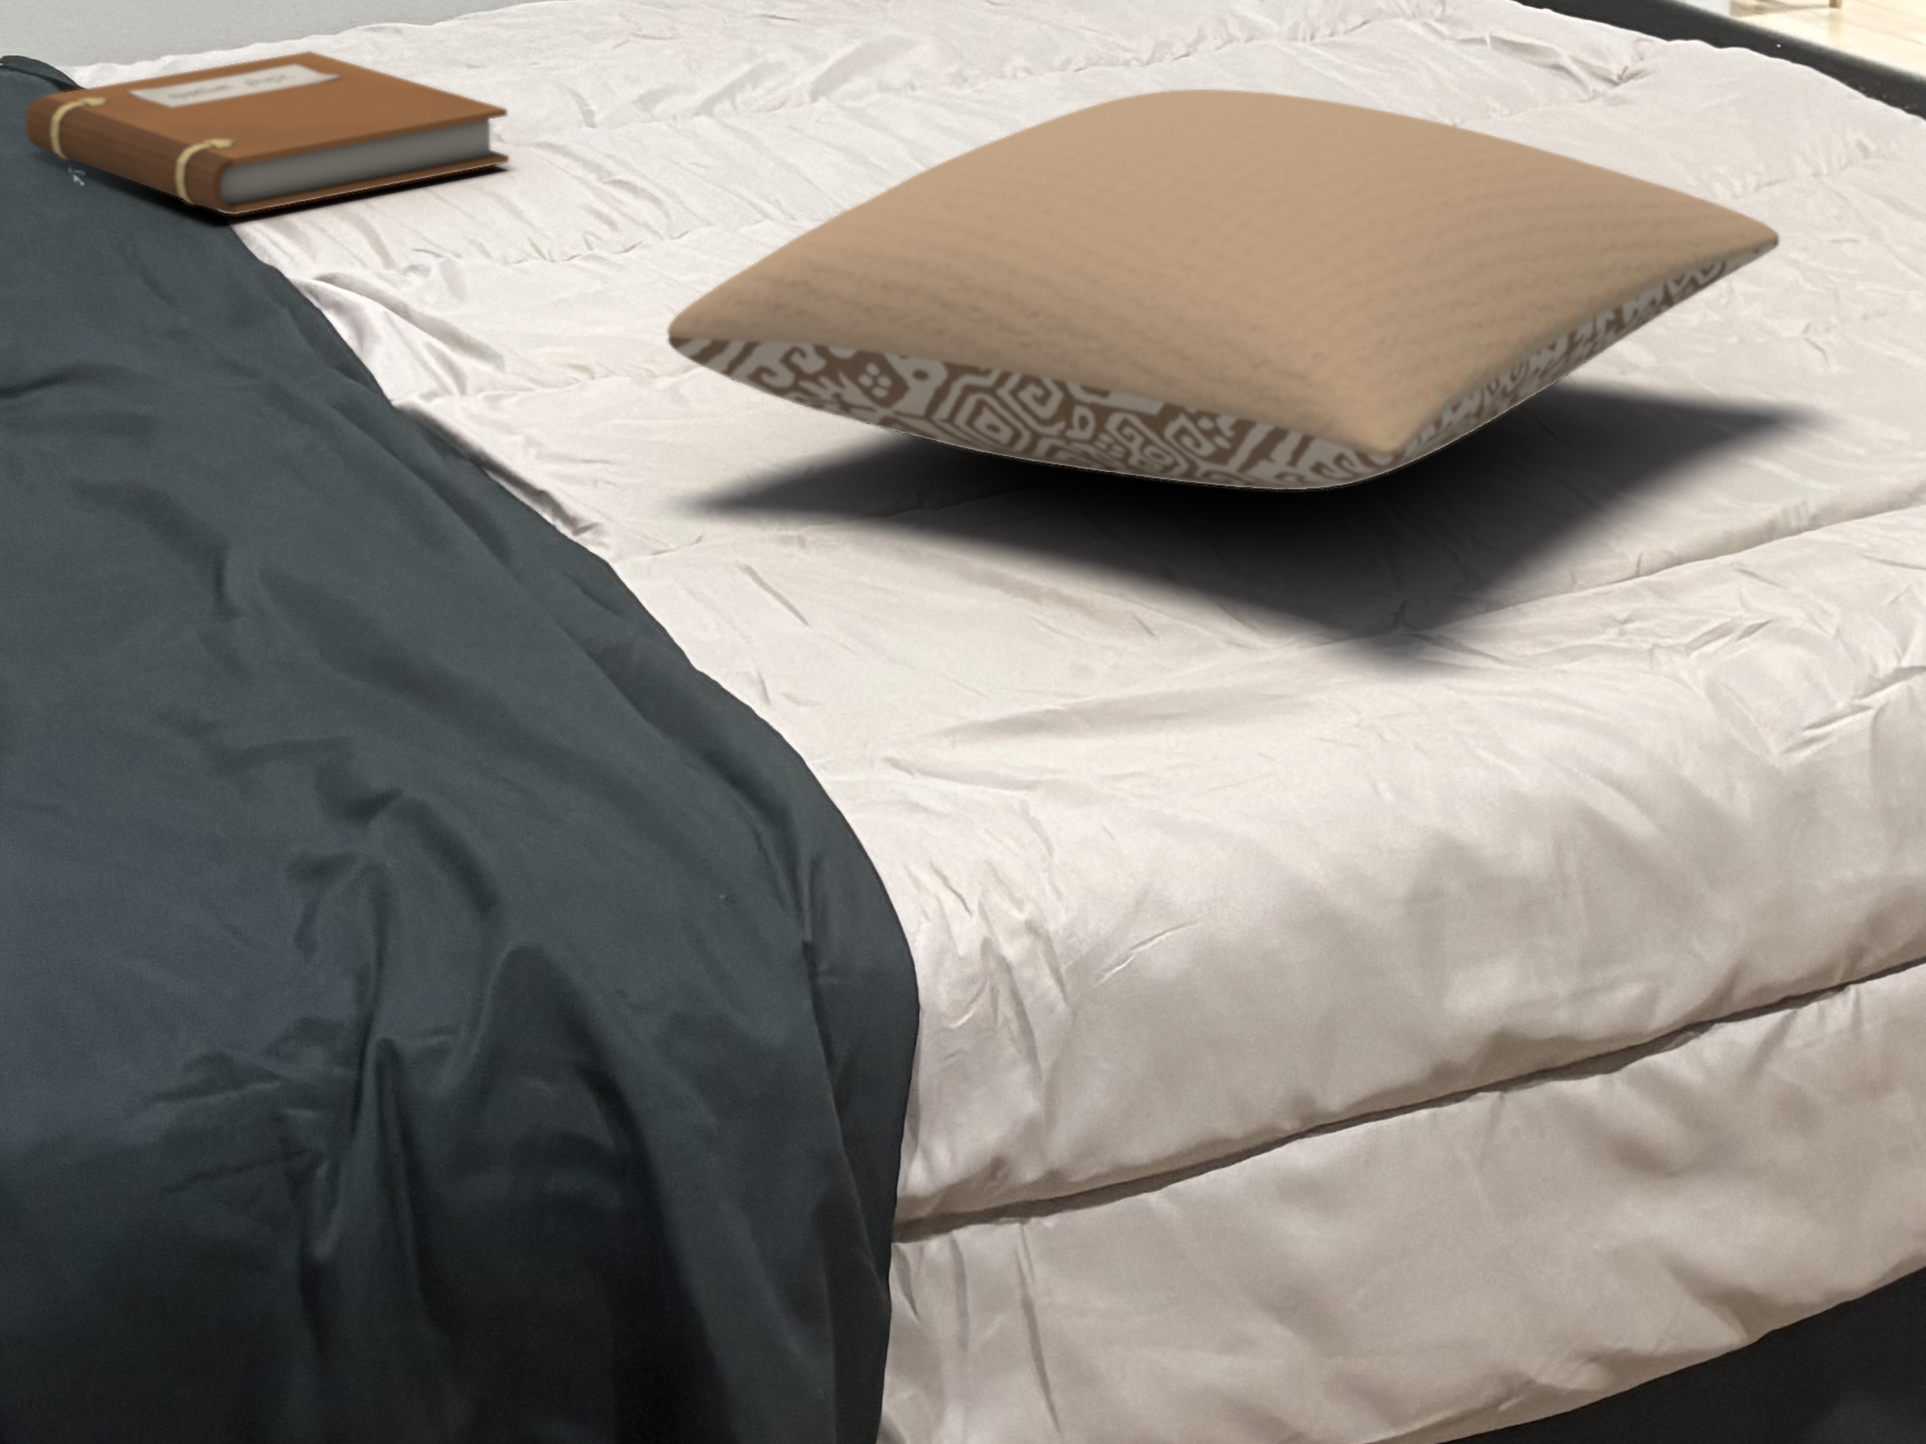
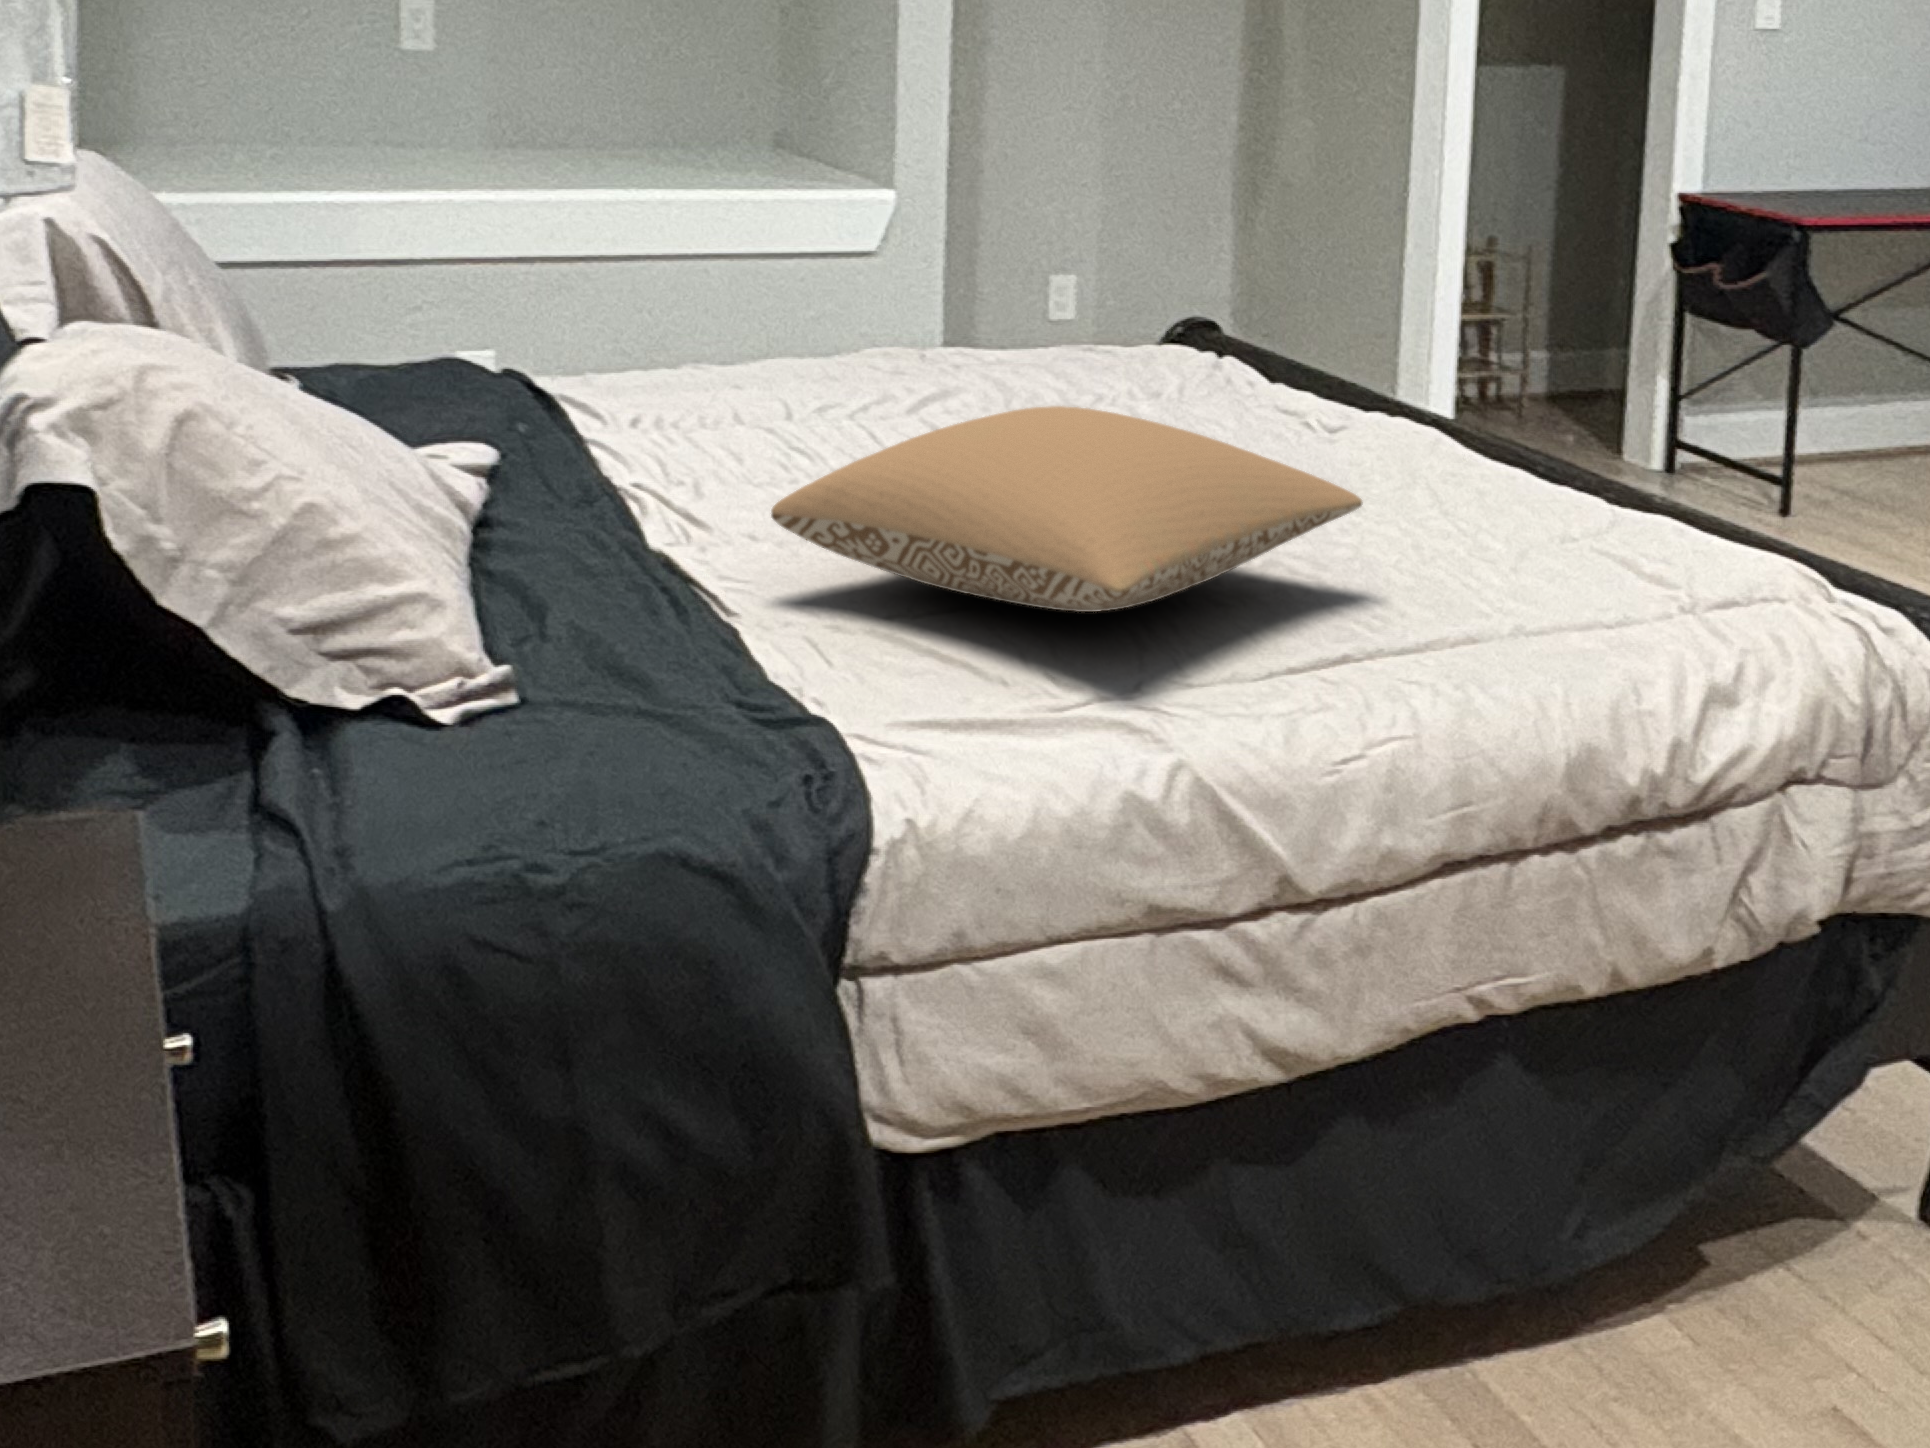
notebook: present [25,52,509,215] -> none [488,372,732,450]

